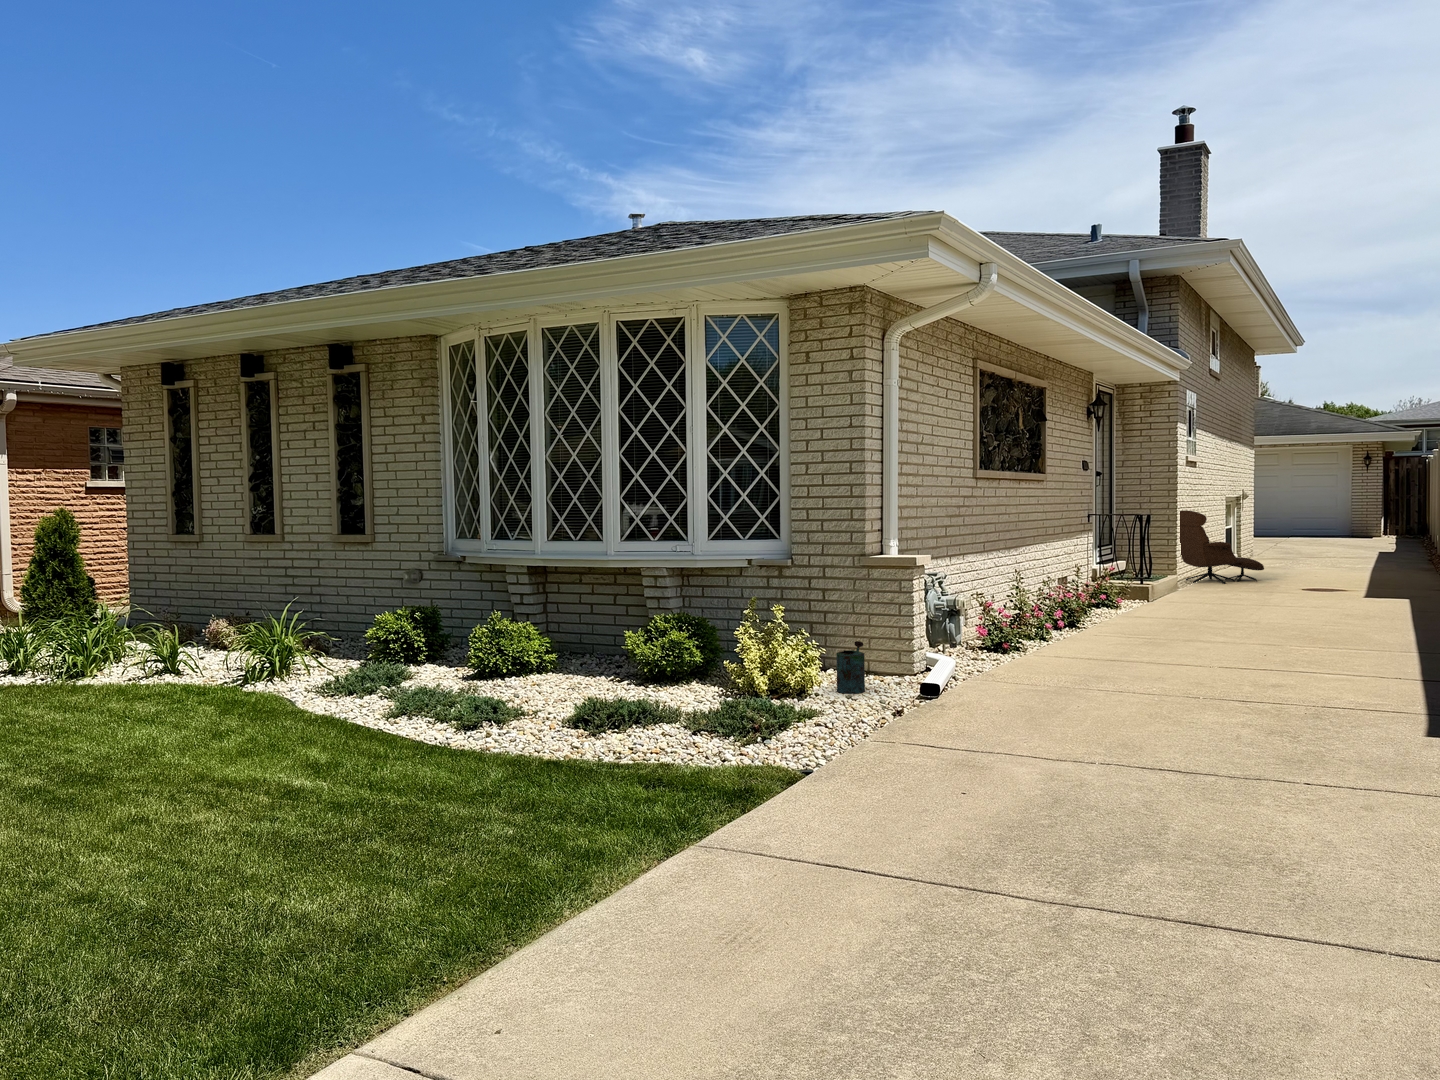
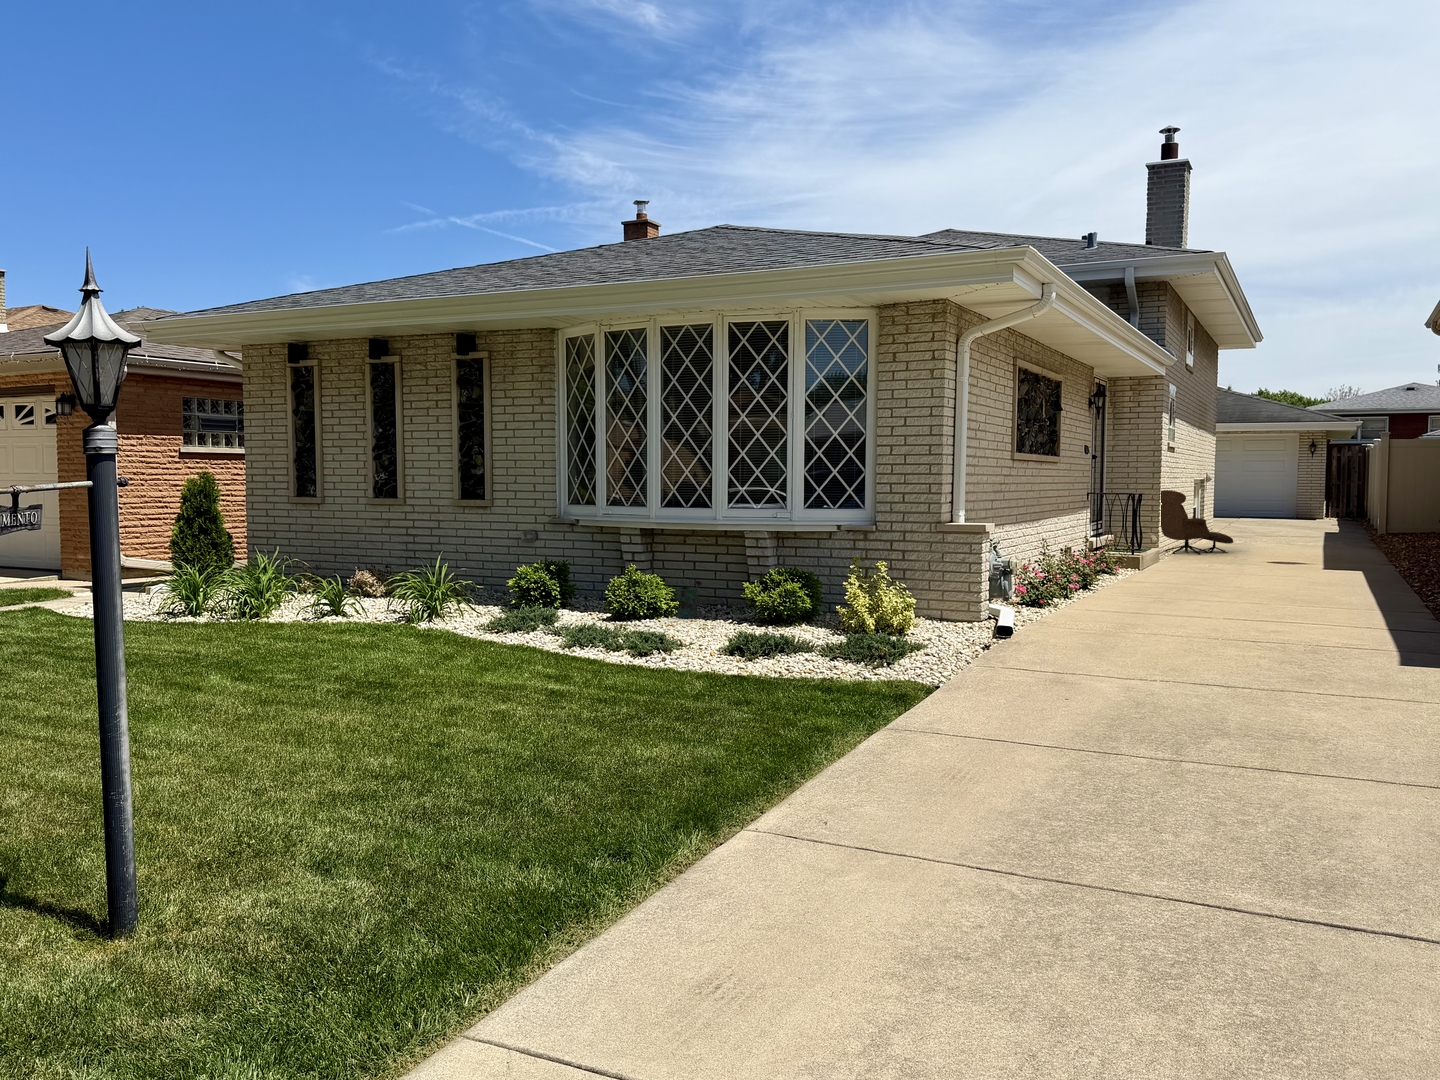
watering can: present [836,641,865,694] -> present [677,581,702,619]

